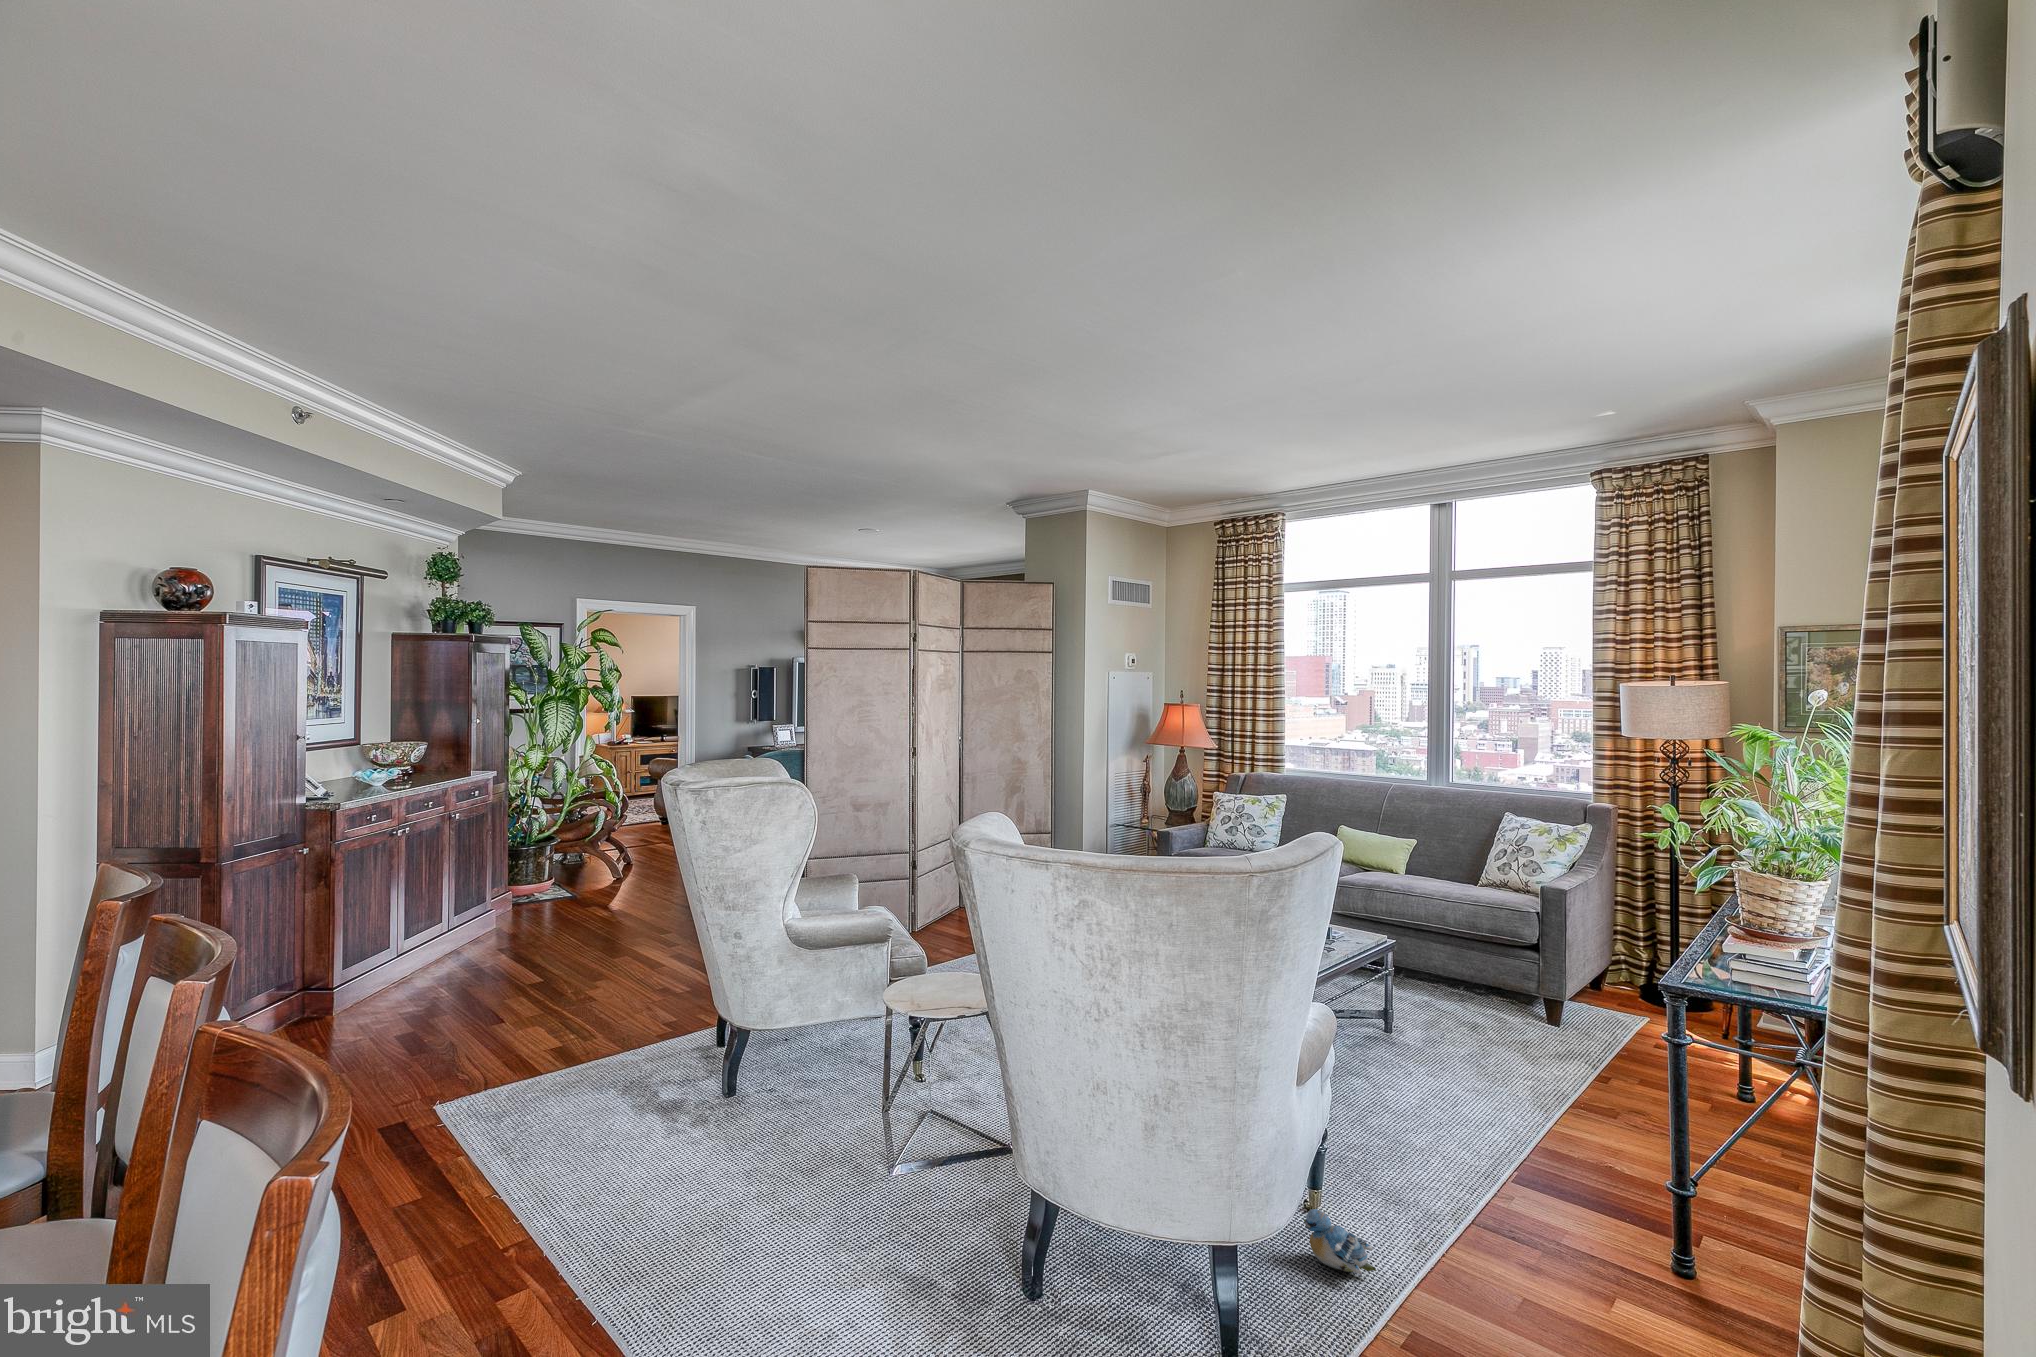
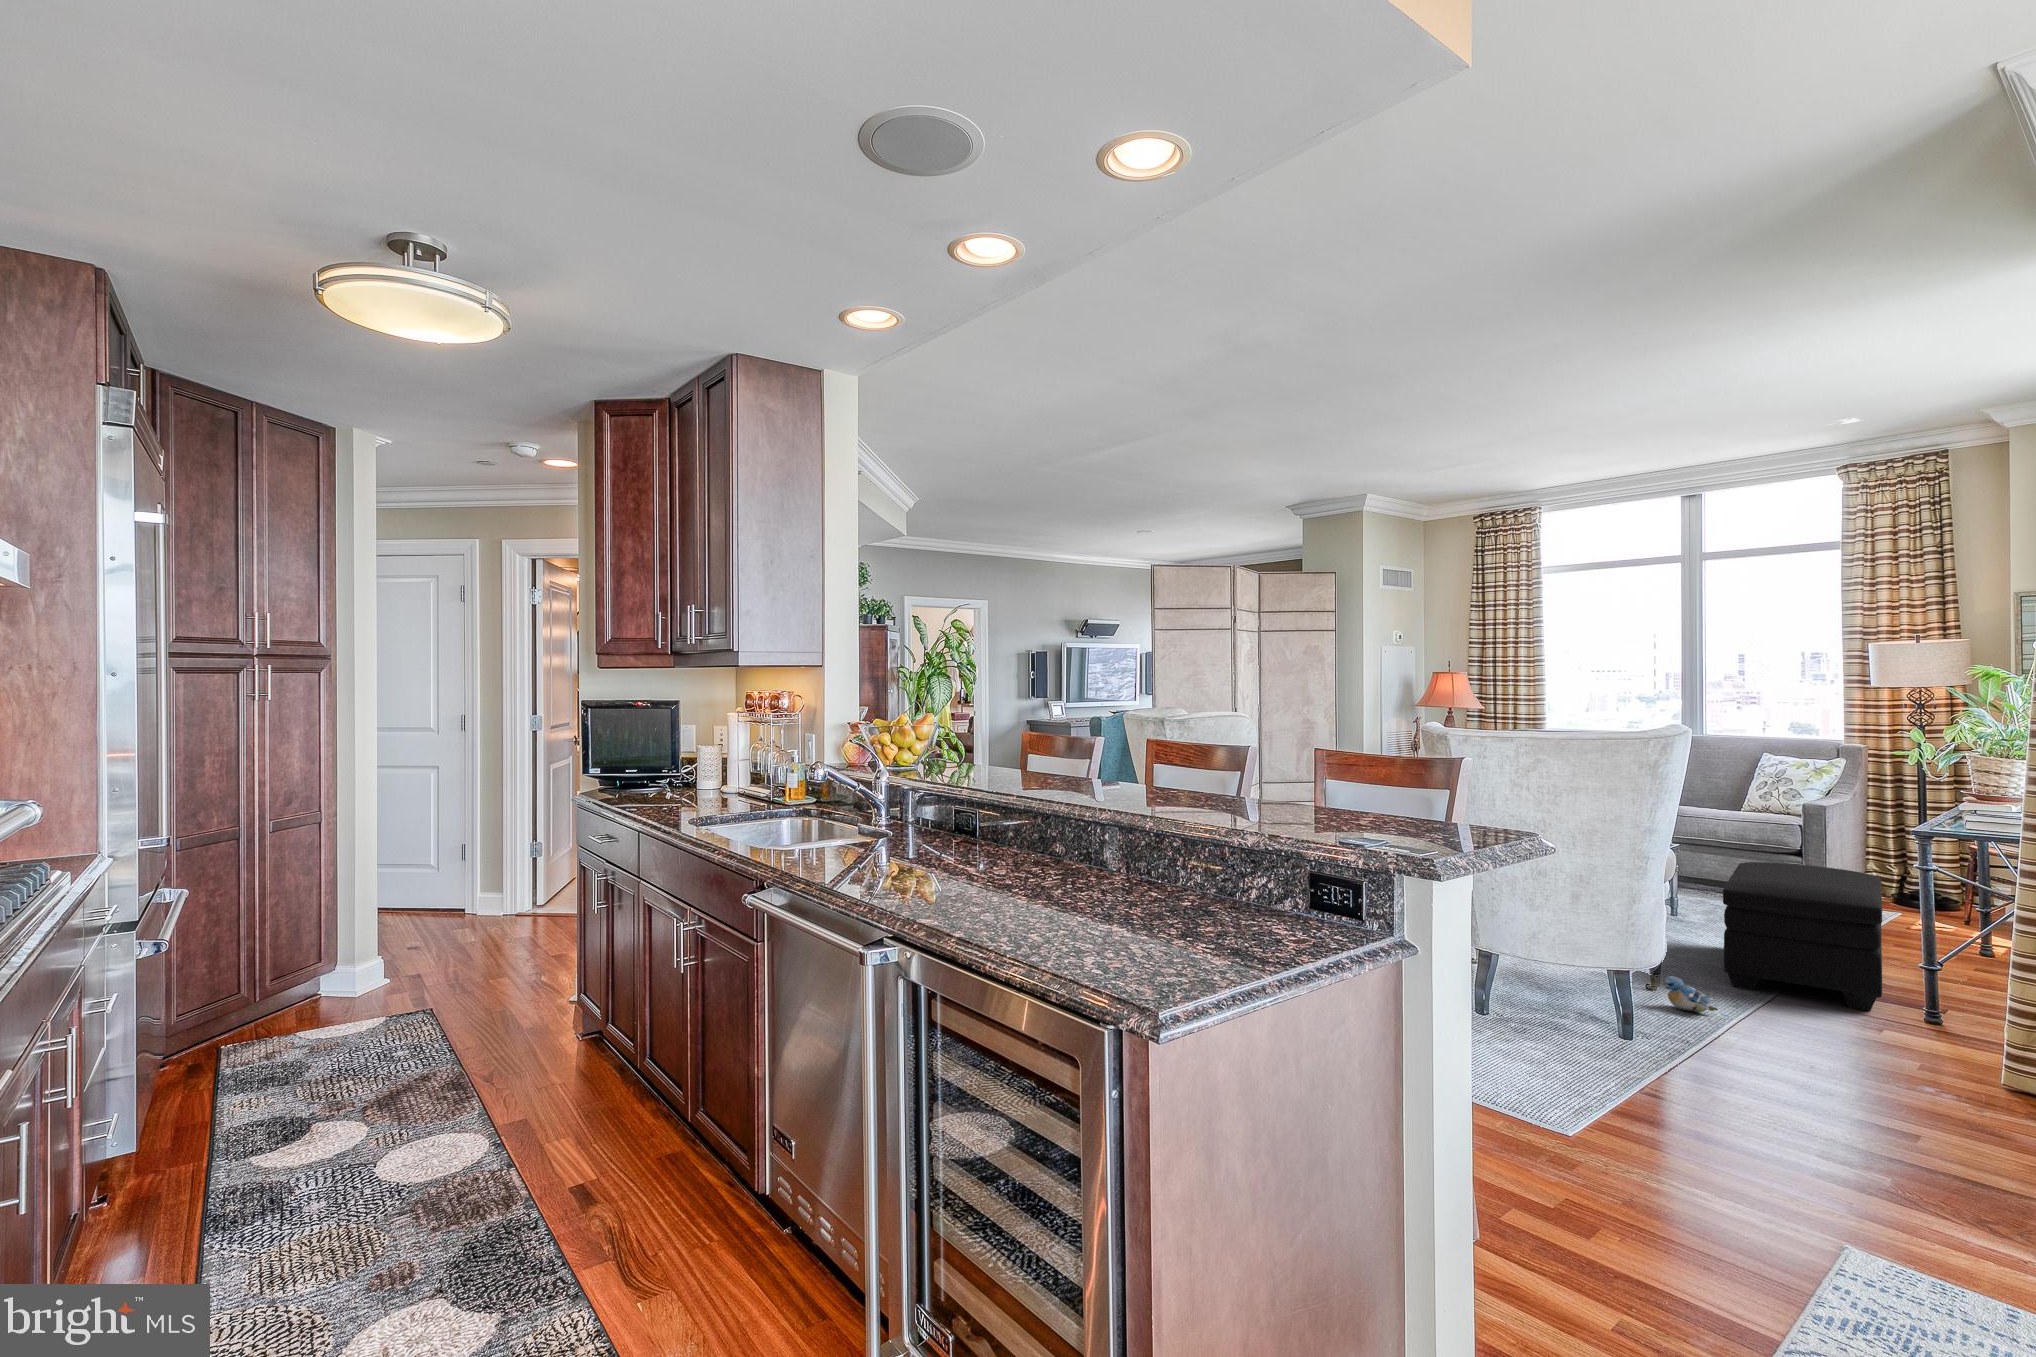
ottoman: none [1406,986,1619,1250] -> present [1723,862,1882,1011]

